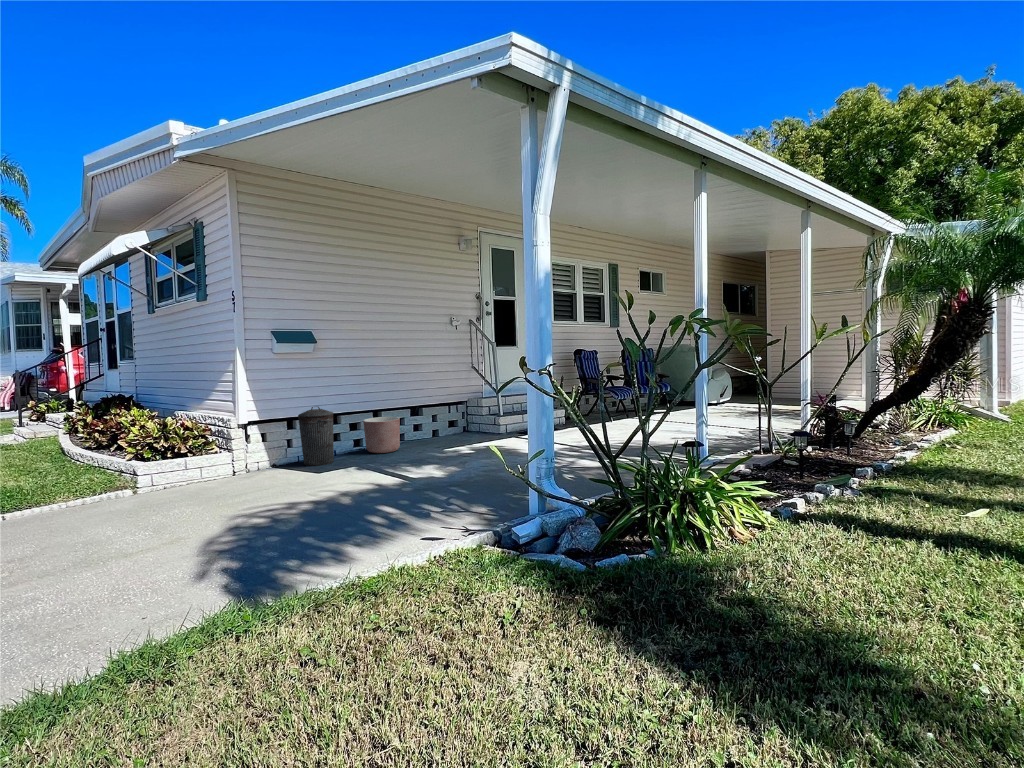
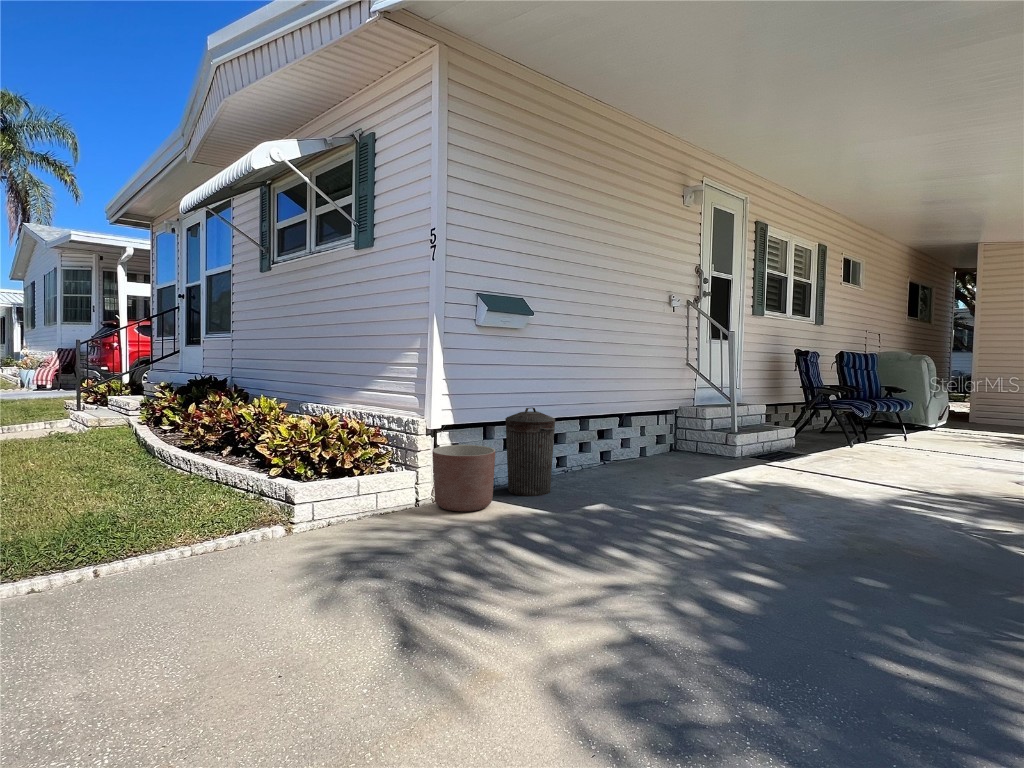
planter: present [363,417,400,453] -> present [432,445,495,512]

